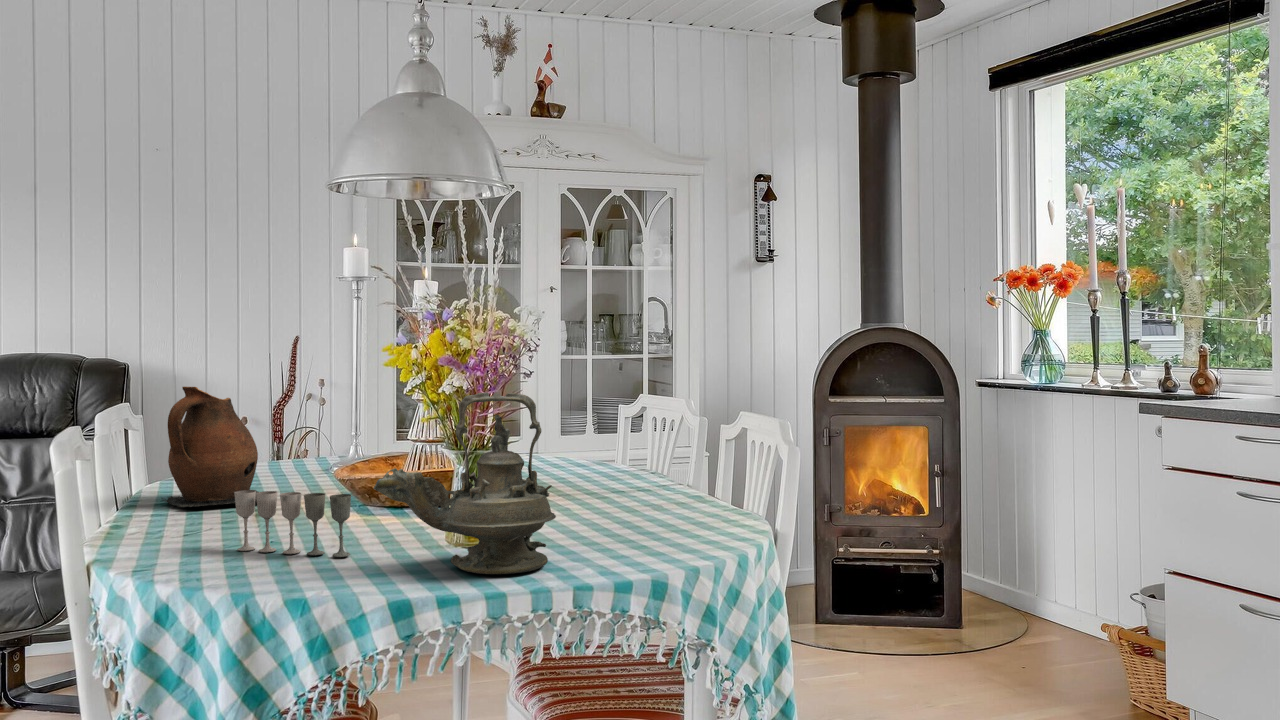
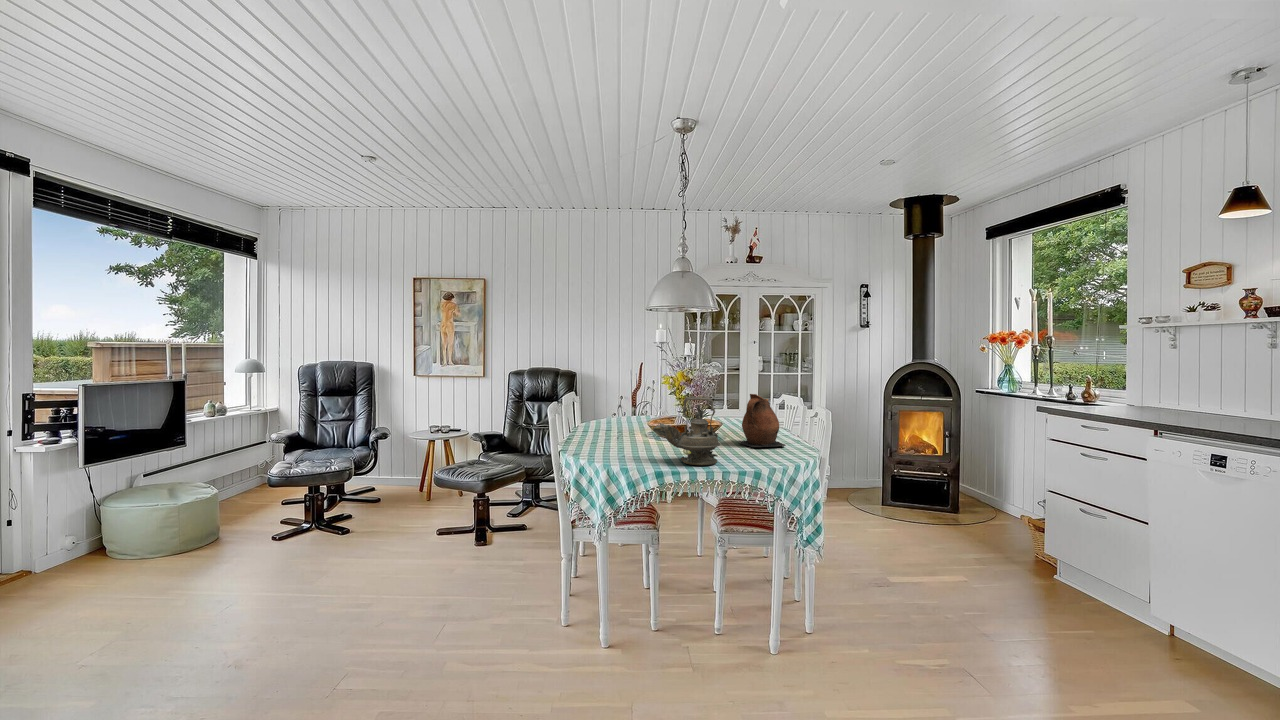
ceramic pitcher: present [165,387,258,507] -> present [739,394,786,447]
wine glass: present [234,490,351,557] -> none [608,428,647,455]

